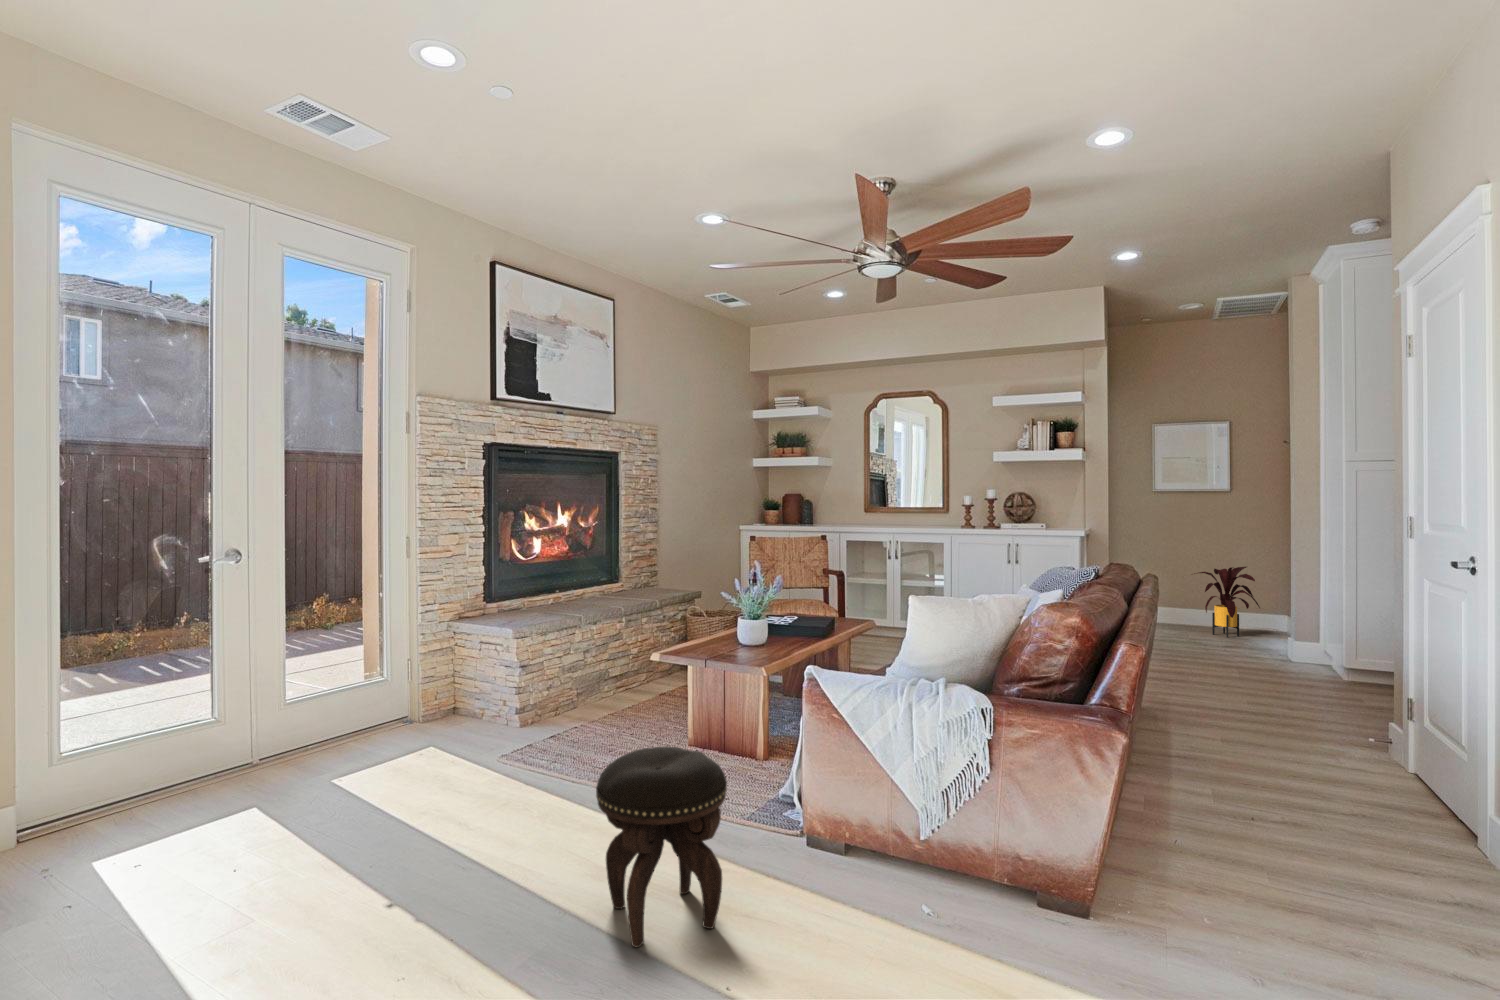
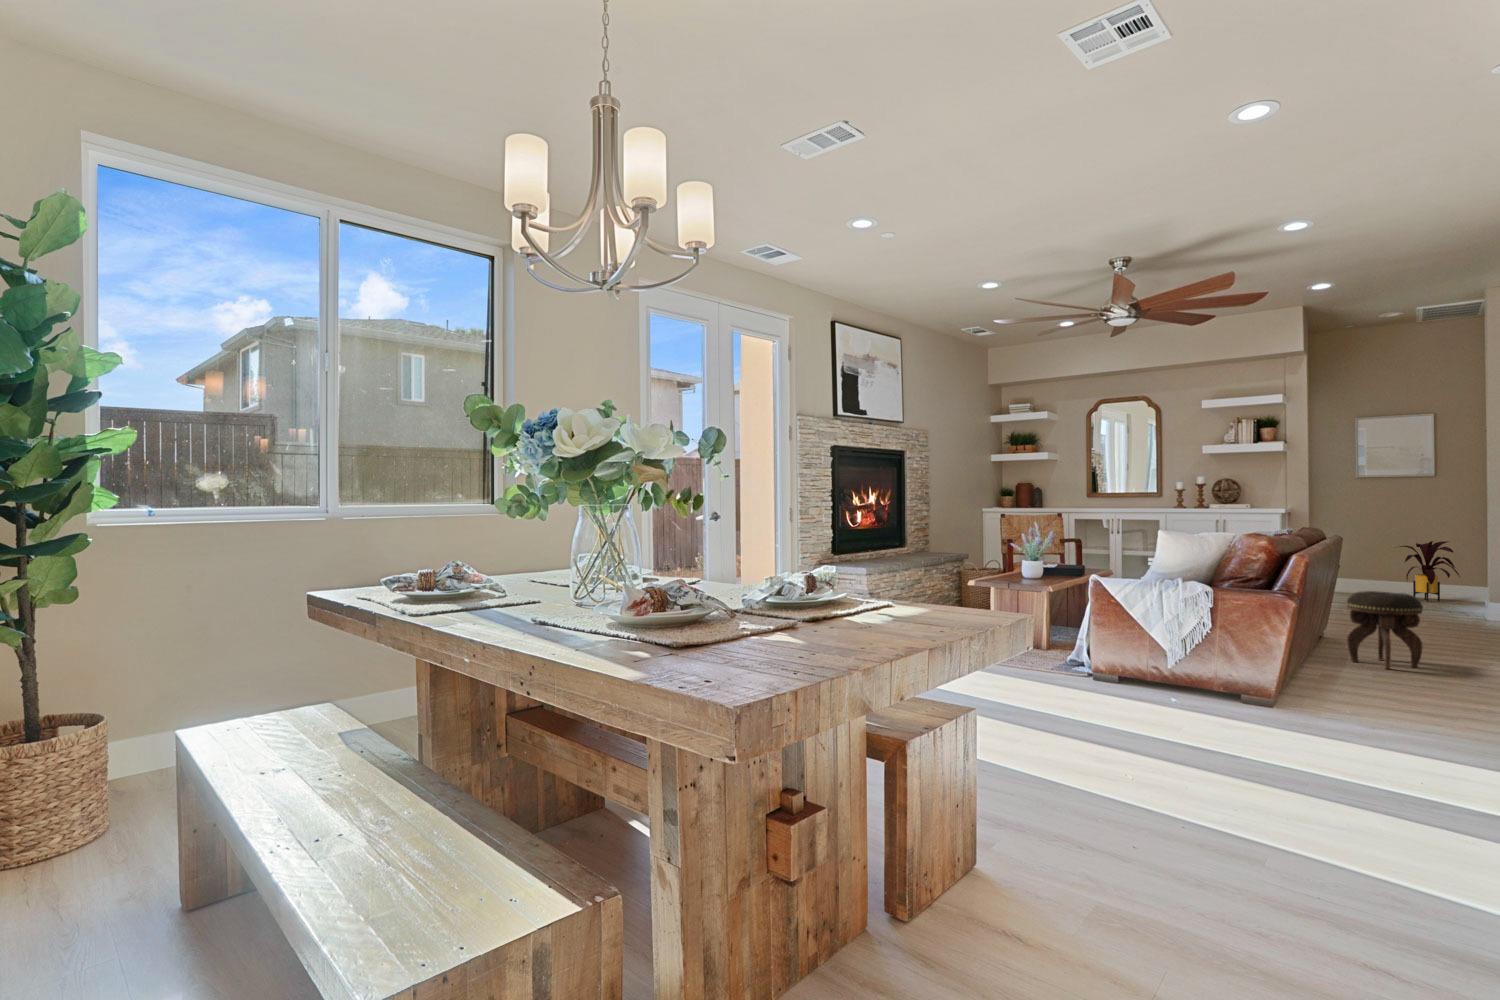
footstool: present [596,747,727,947] -> present [1347,591,1423,669]

